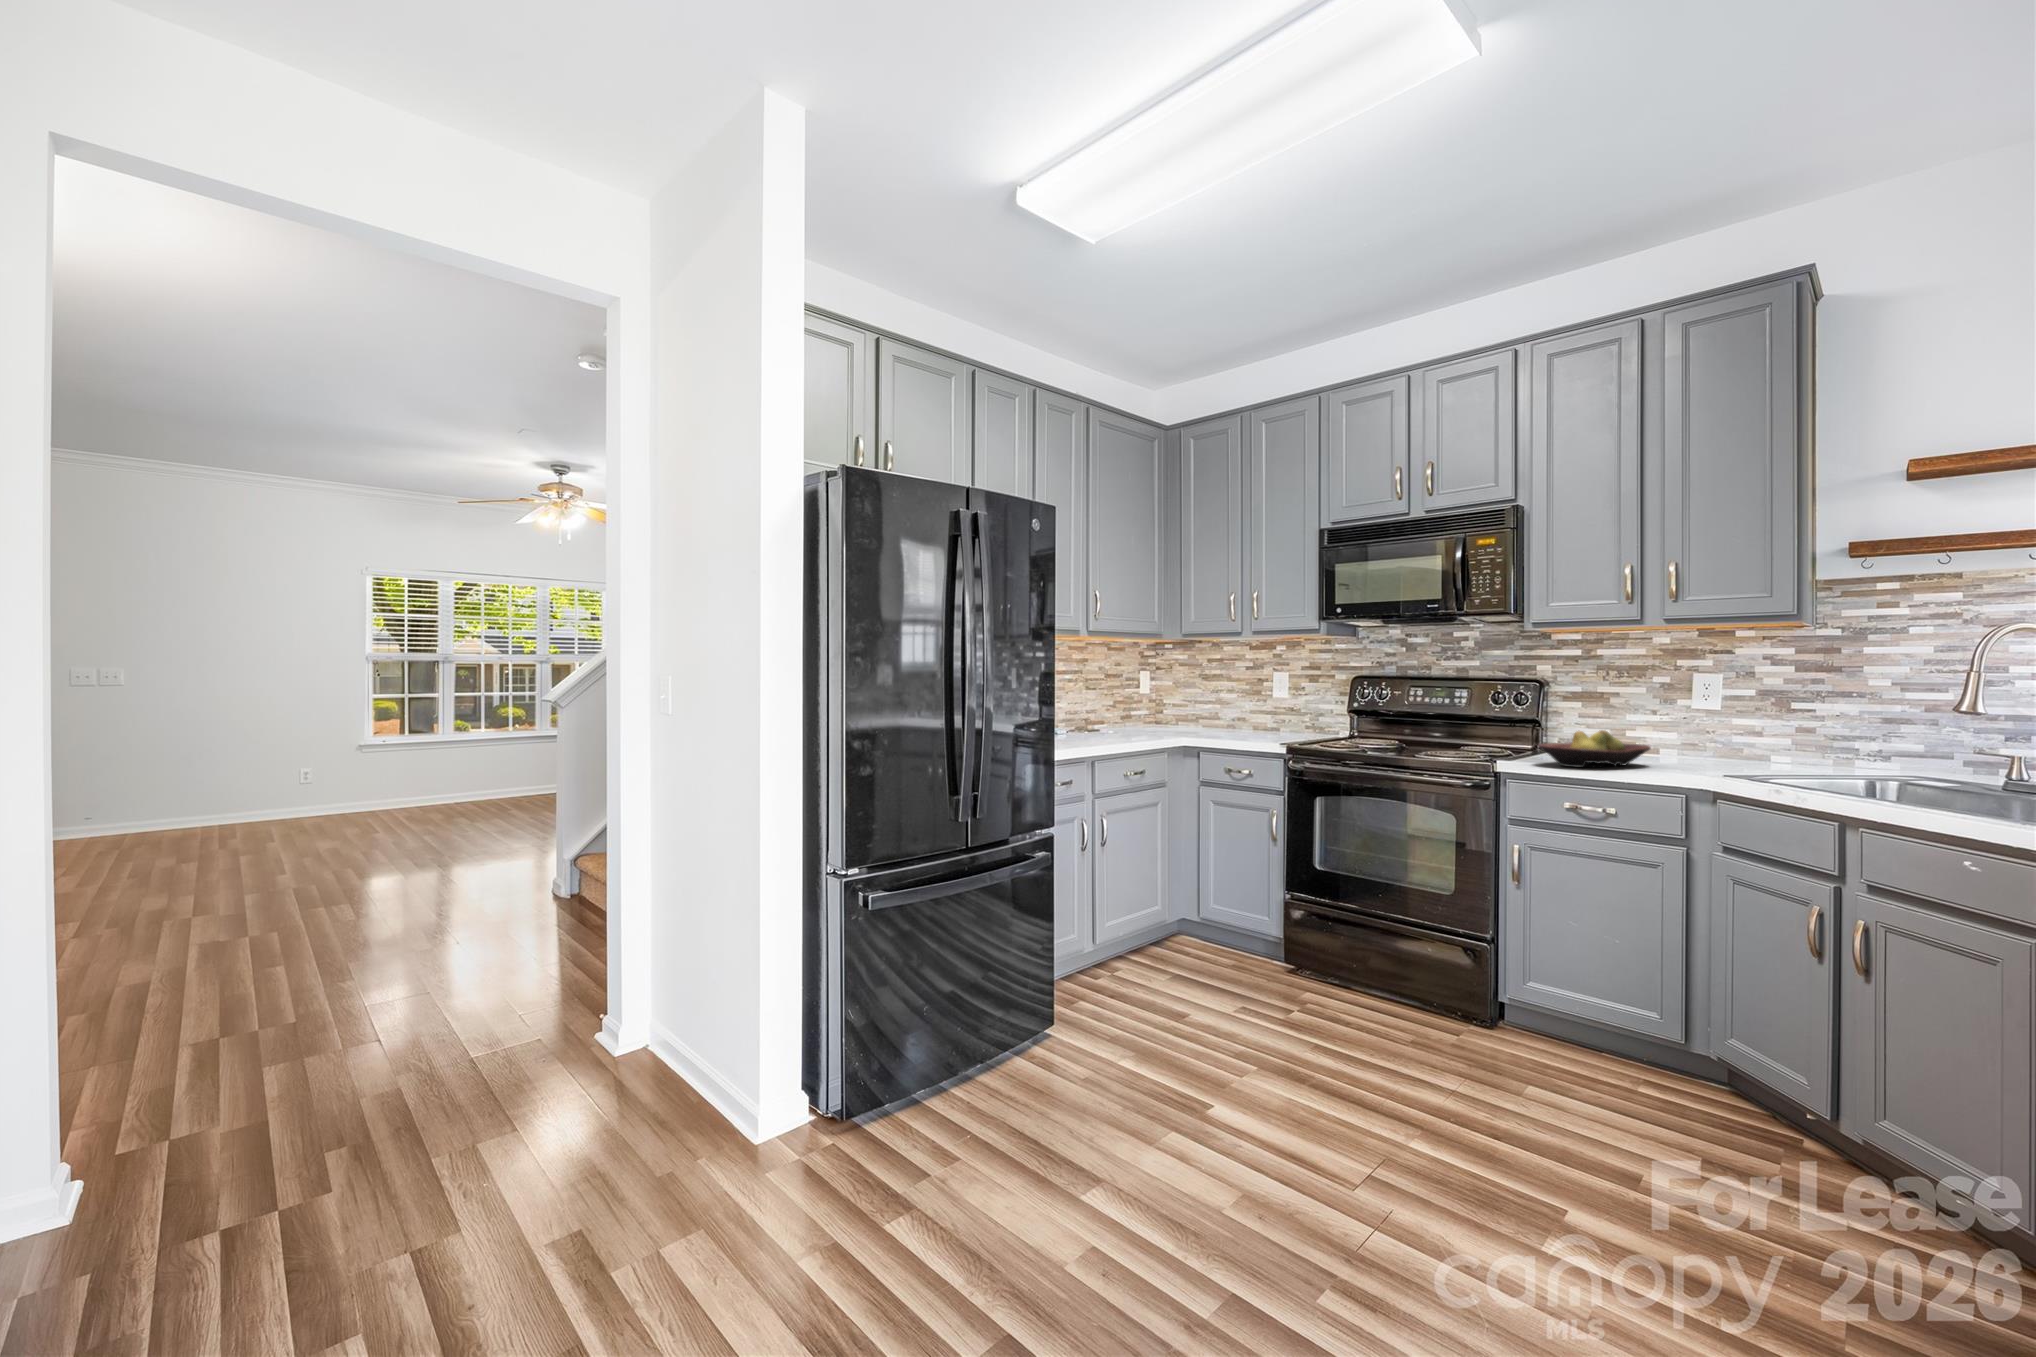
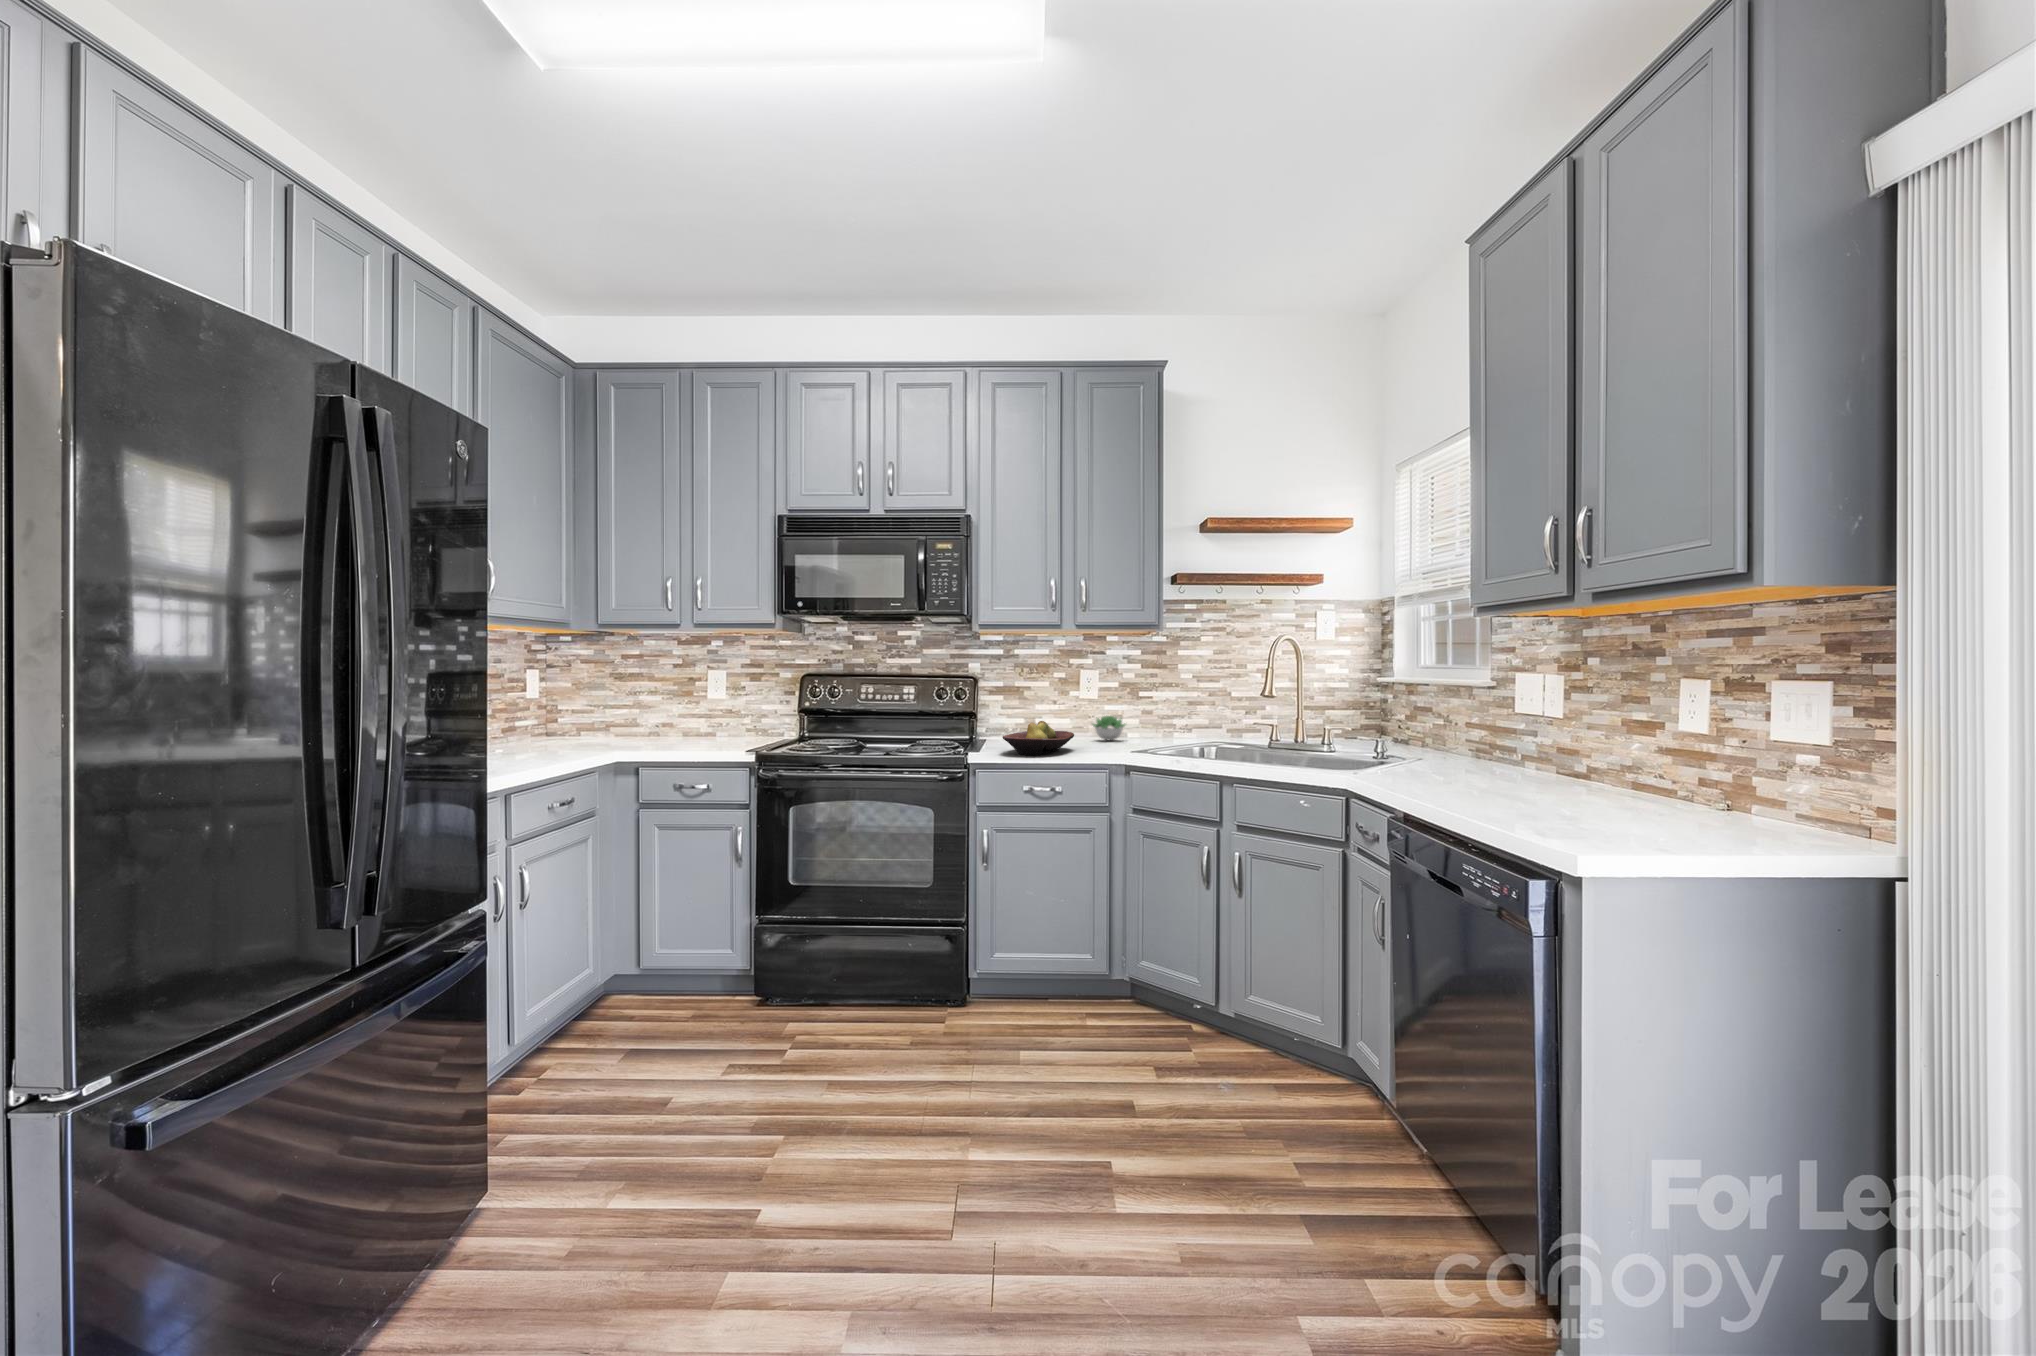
succulent plant: none [1708,731,1769,762] -> present [1093,716,1125,740]

